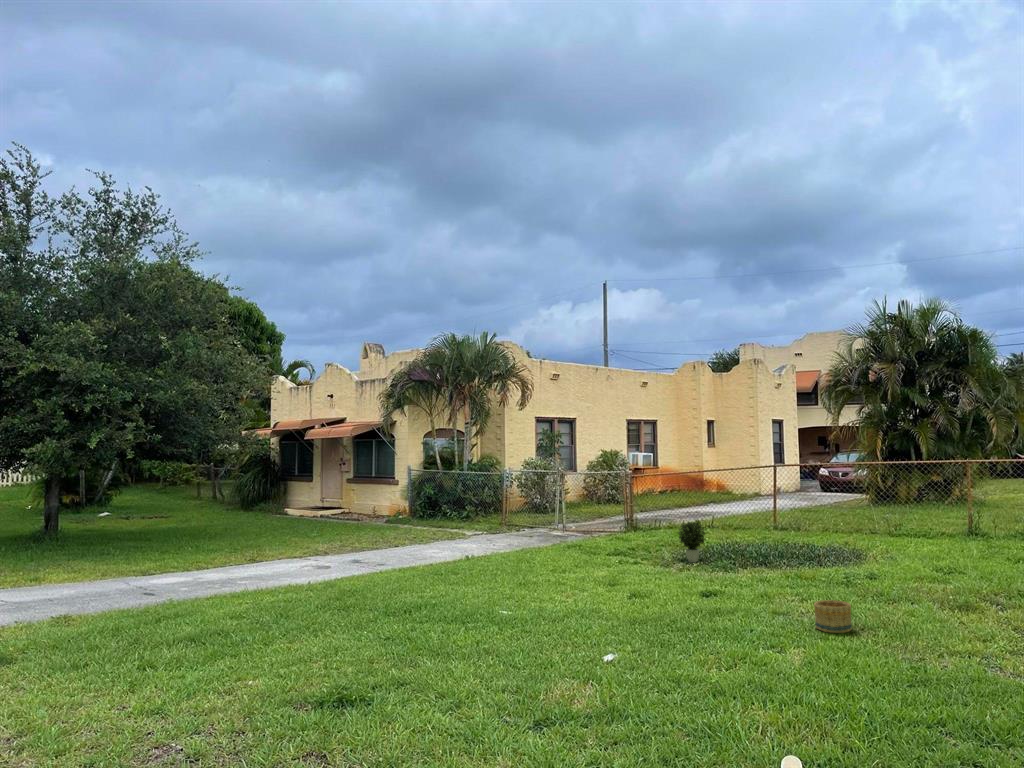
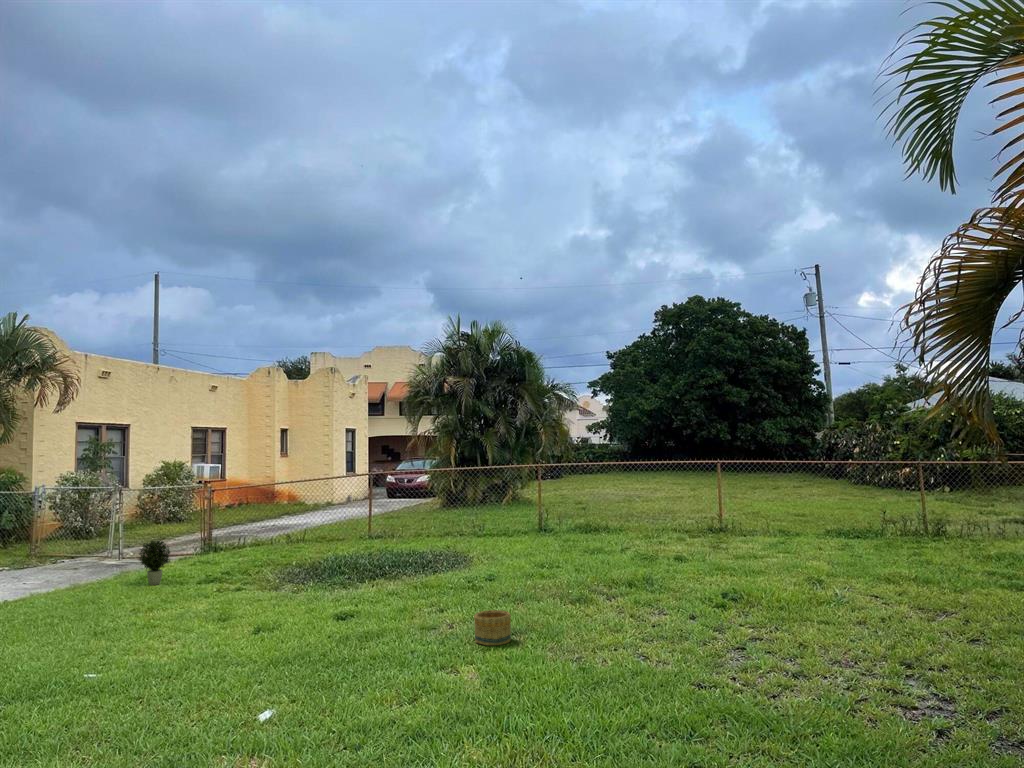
potted plant: present [679,522,705,562] -> present [139,541,170,585]

